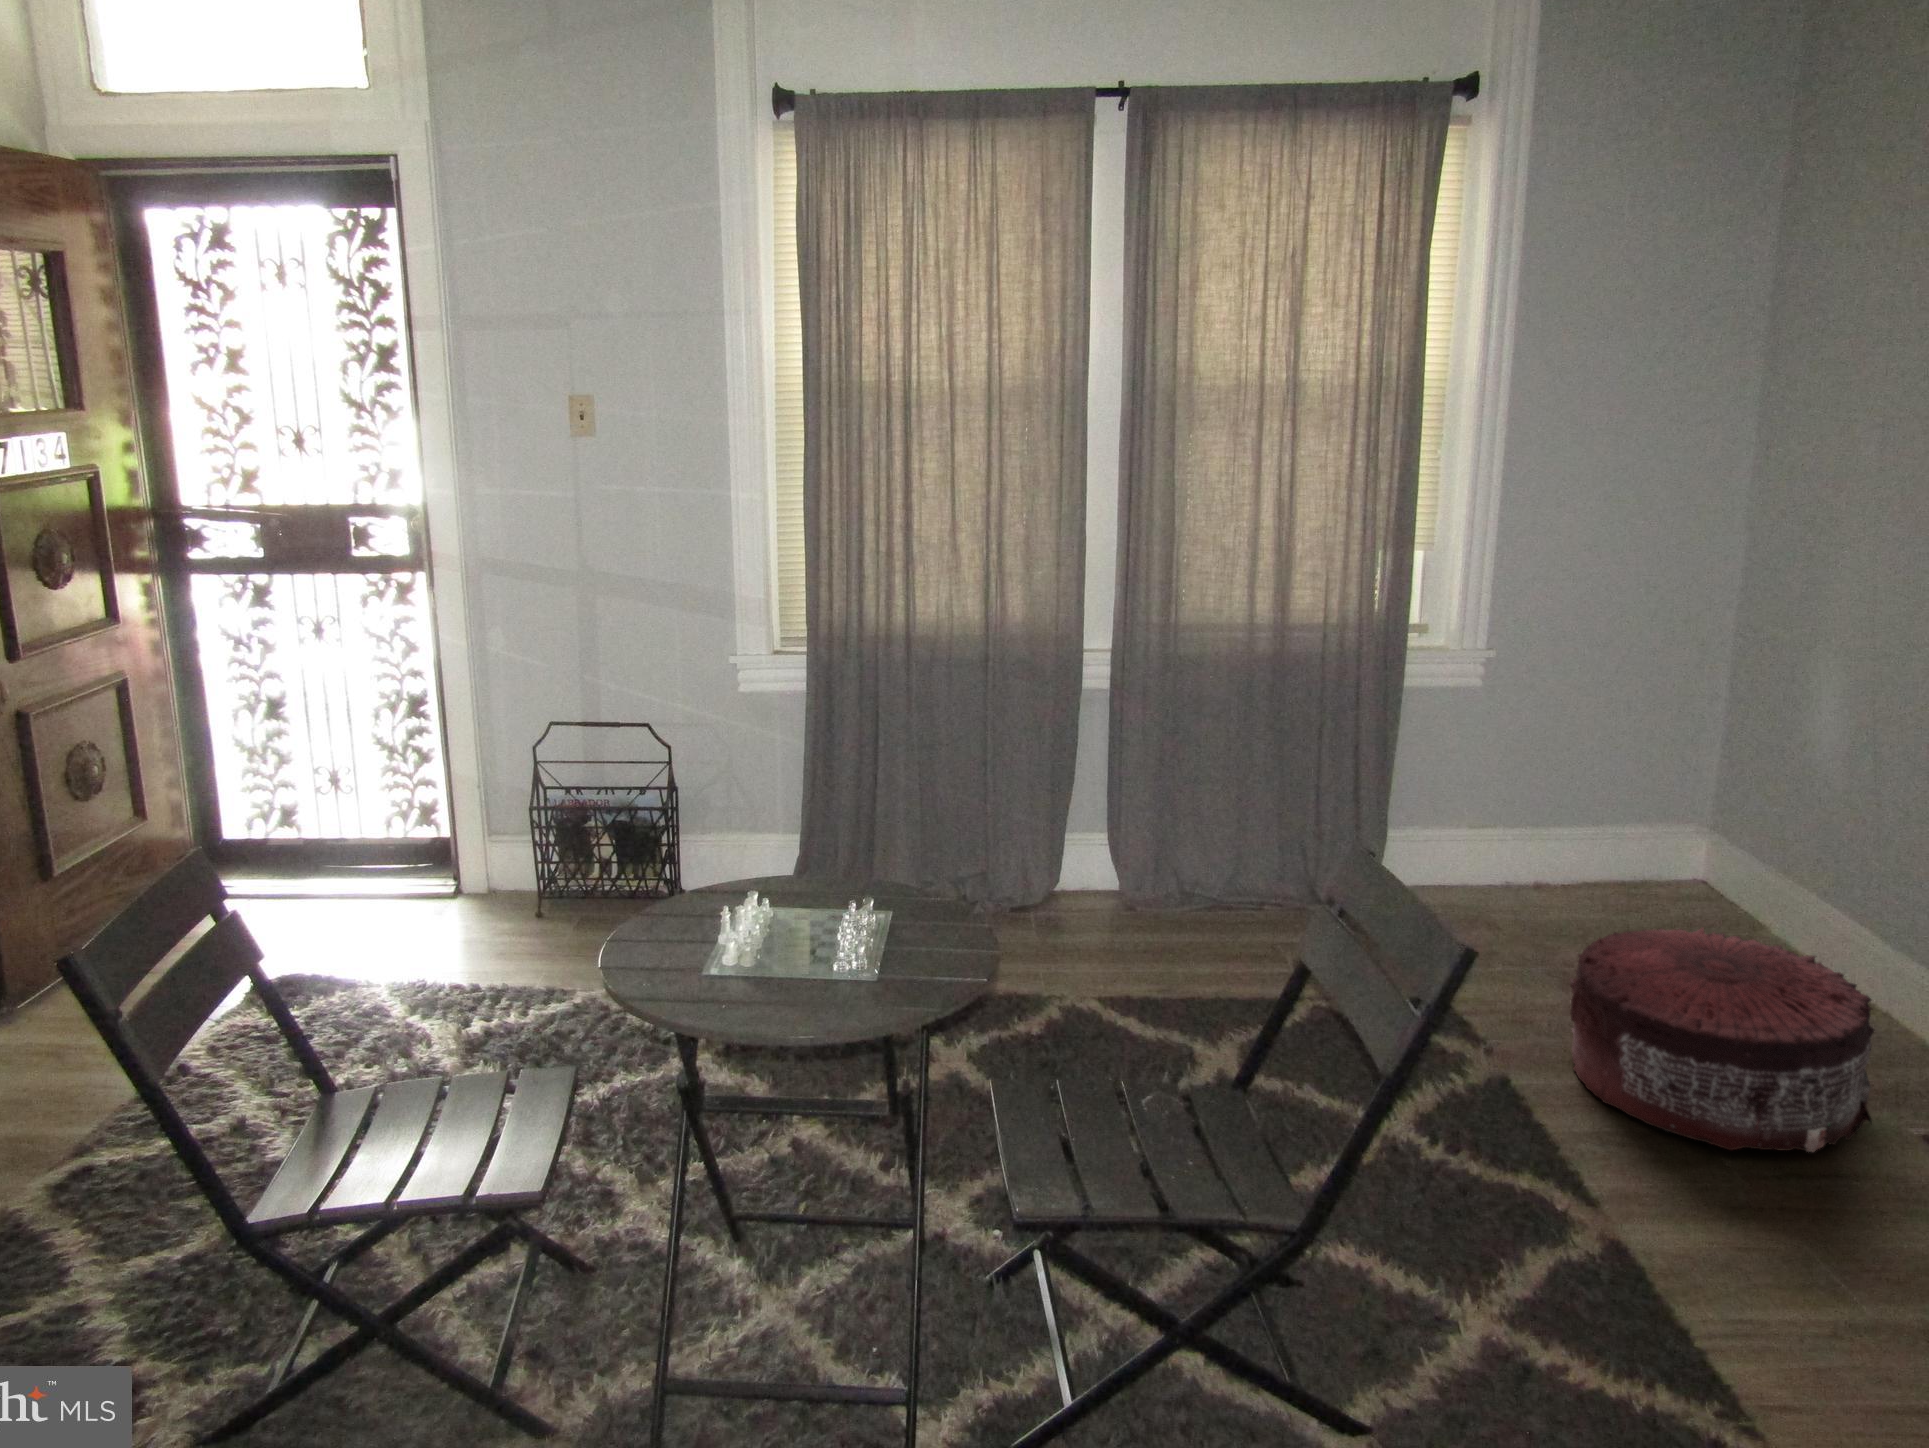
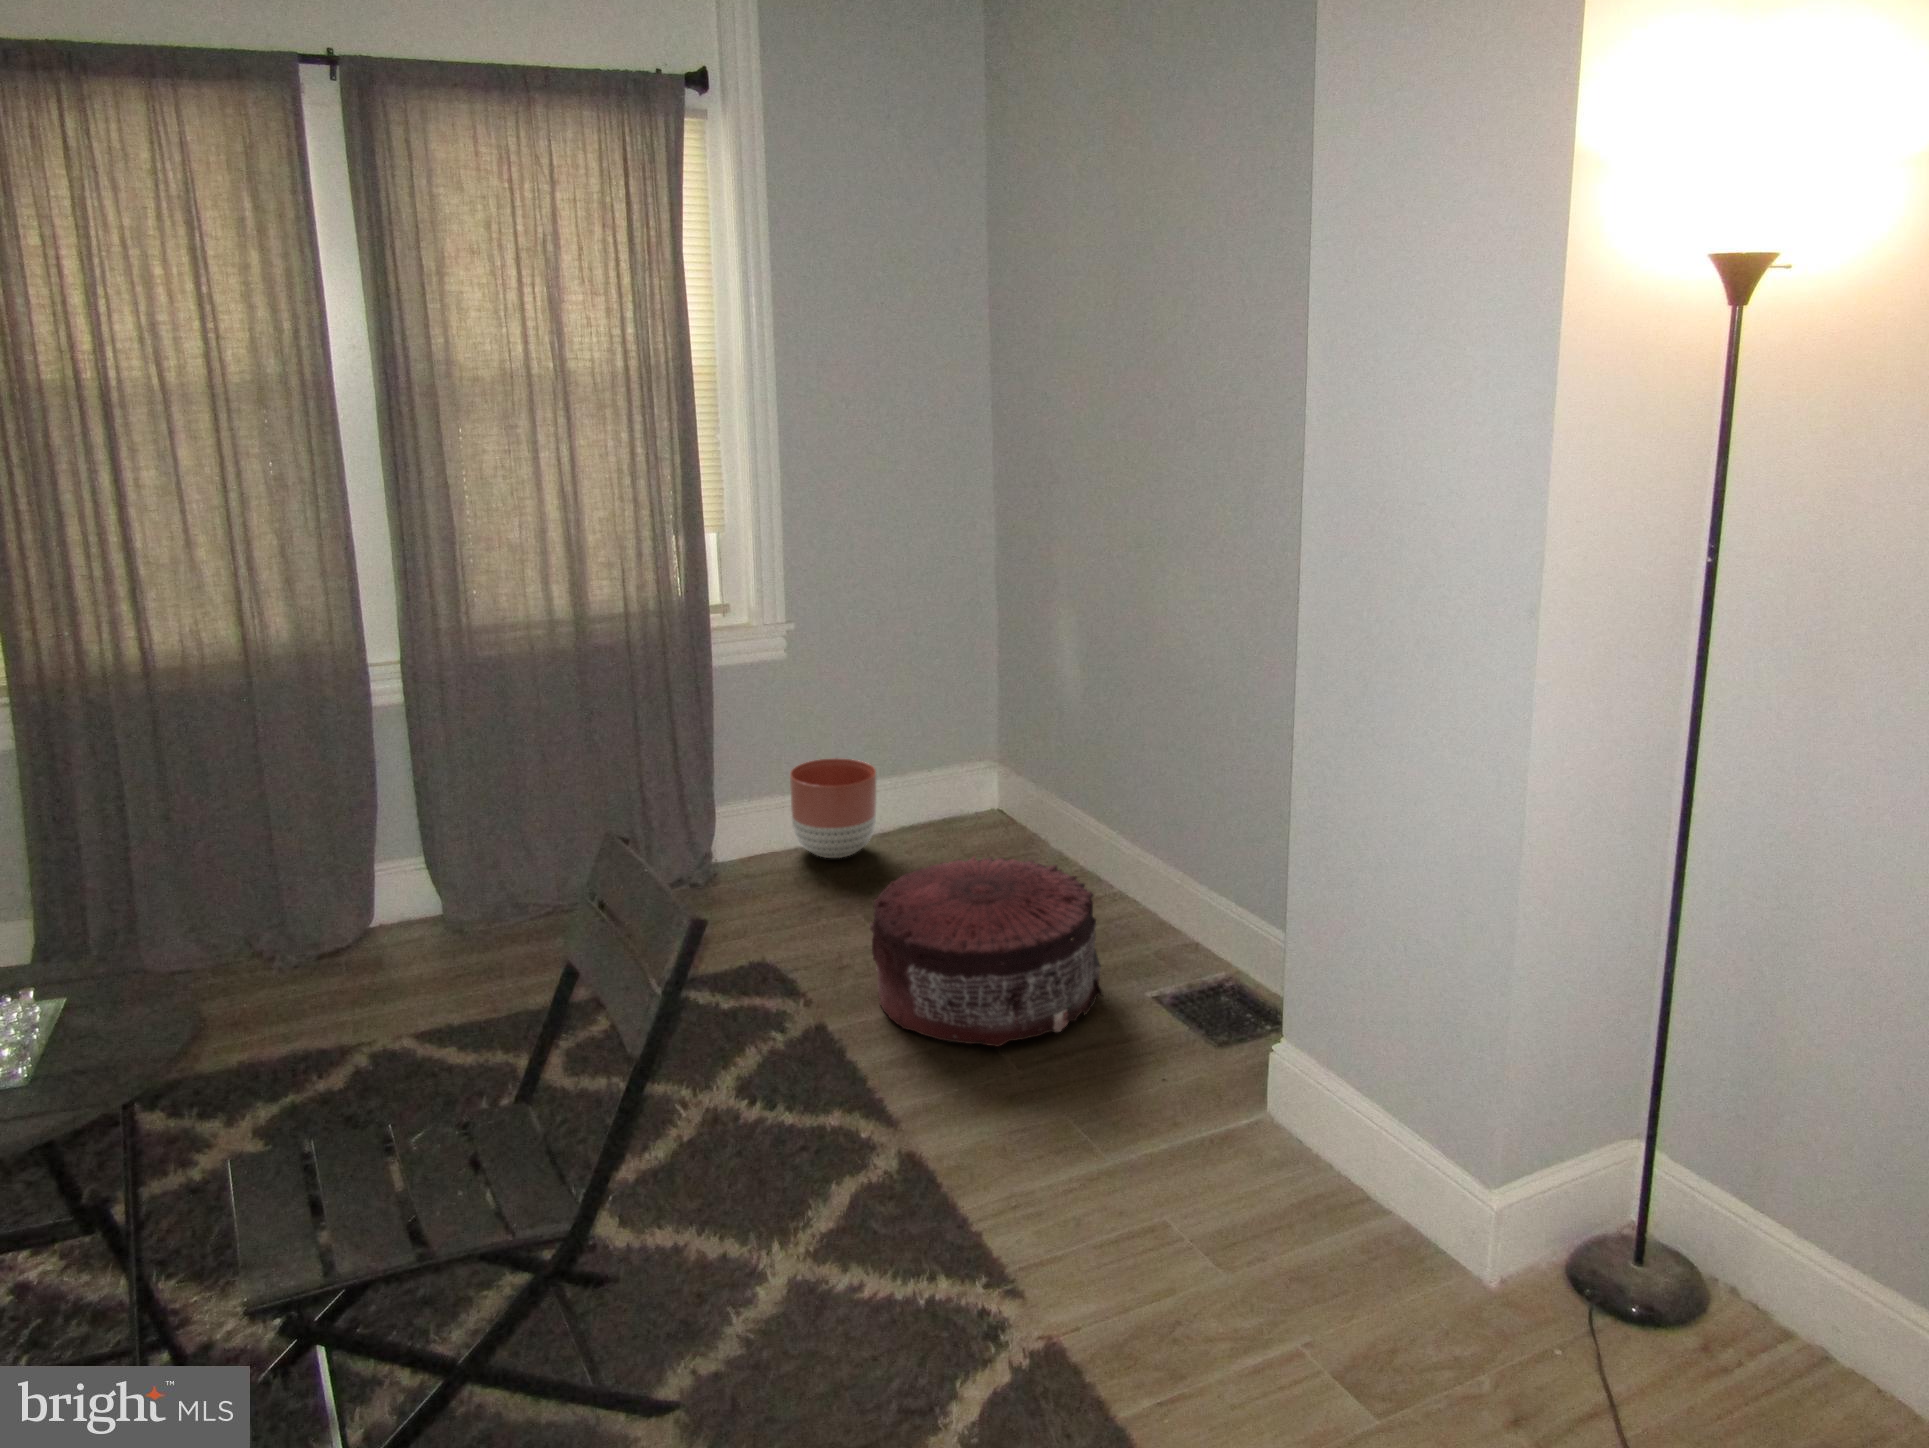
planter: none [1467,799,1571,906] -> present [790,759,876,858]

